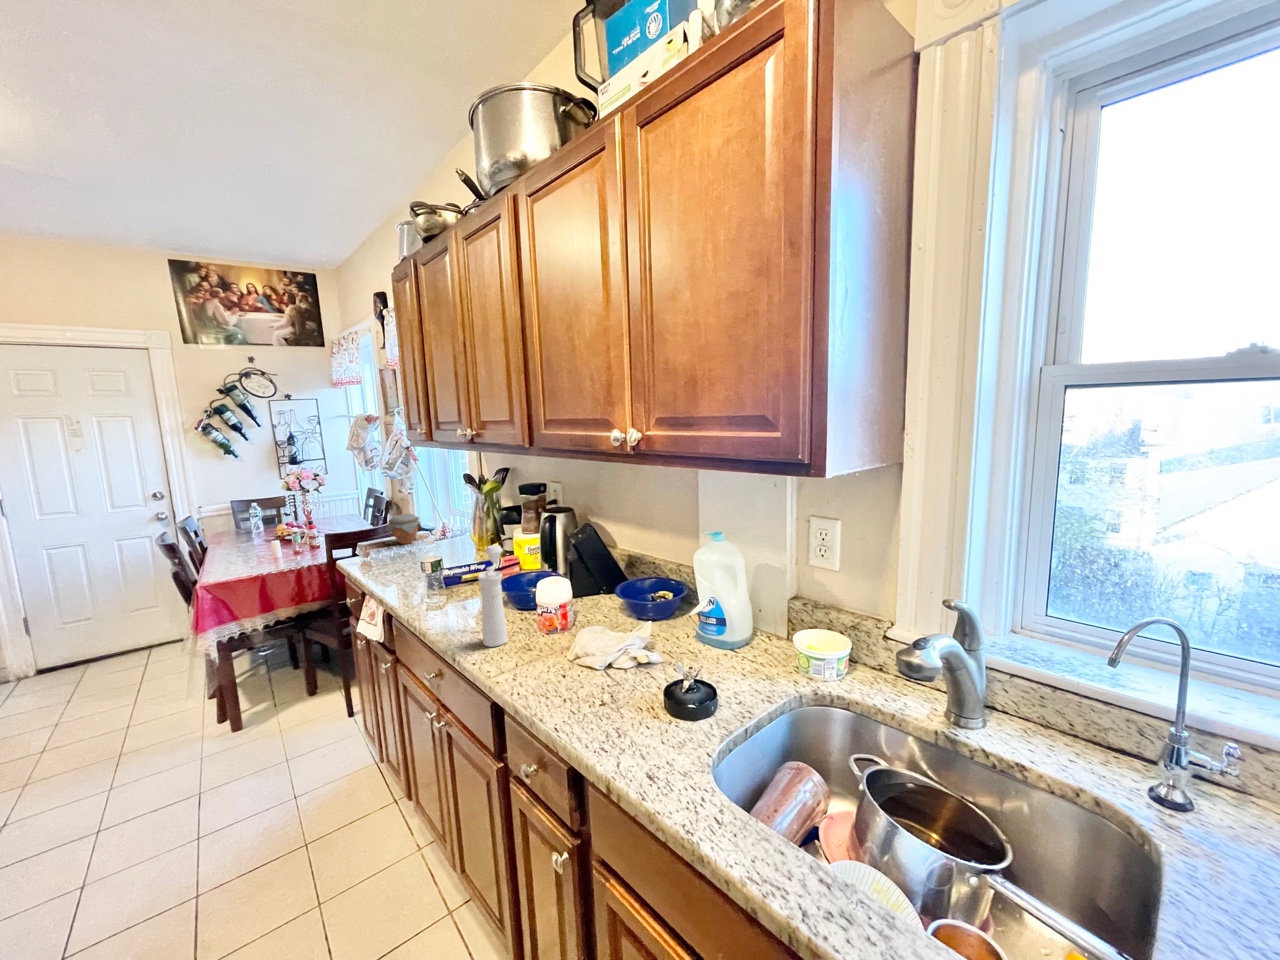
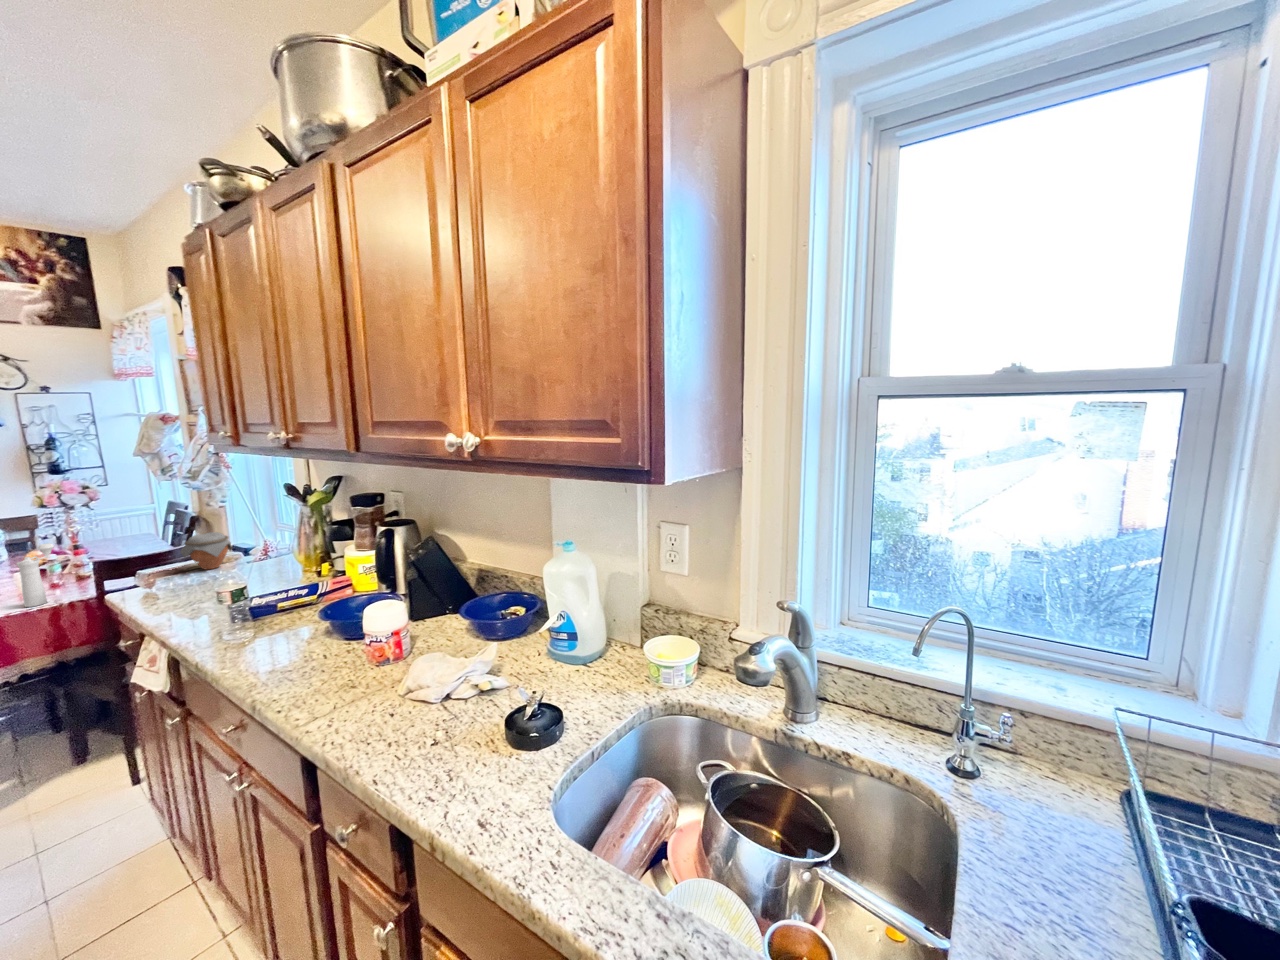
pepper mill: present [478,545,507,647] -> present [17,543,54,607]

